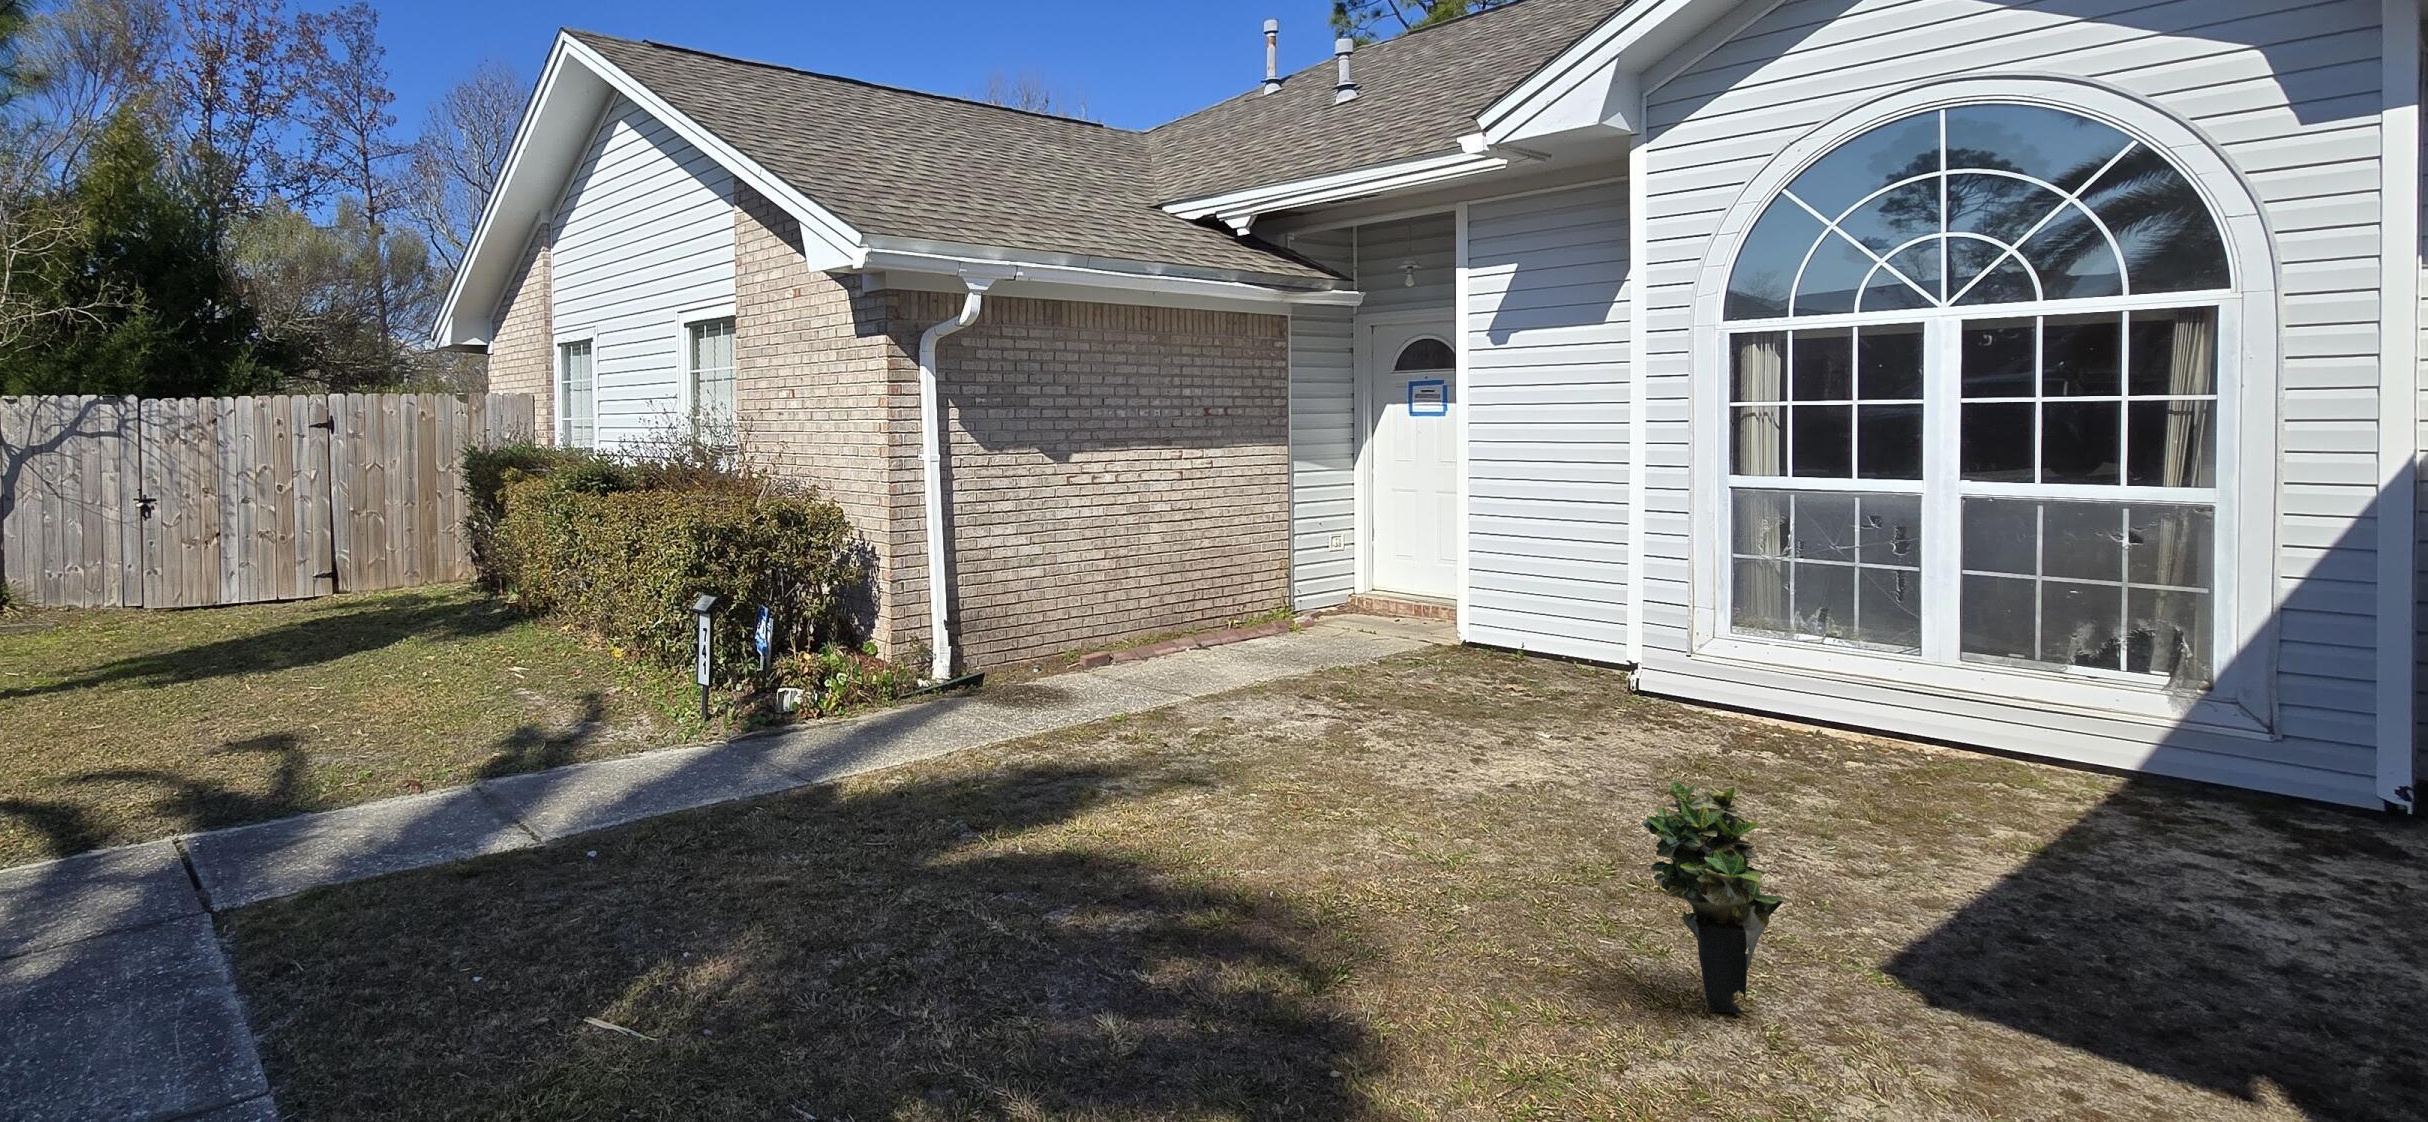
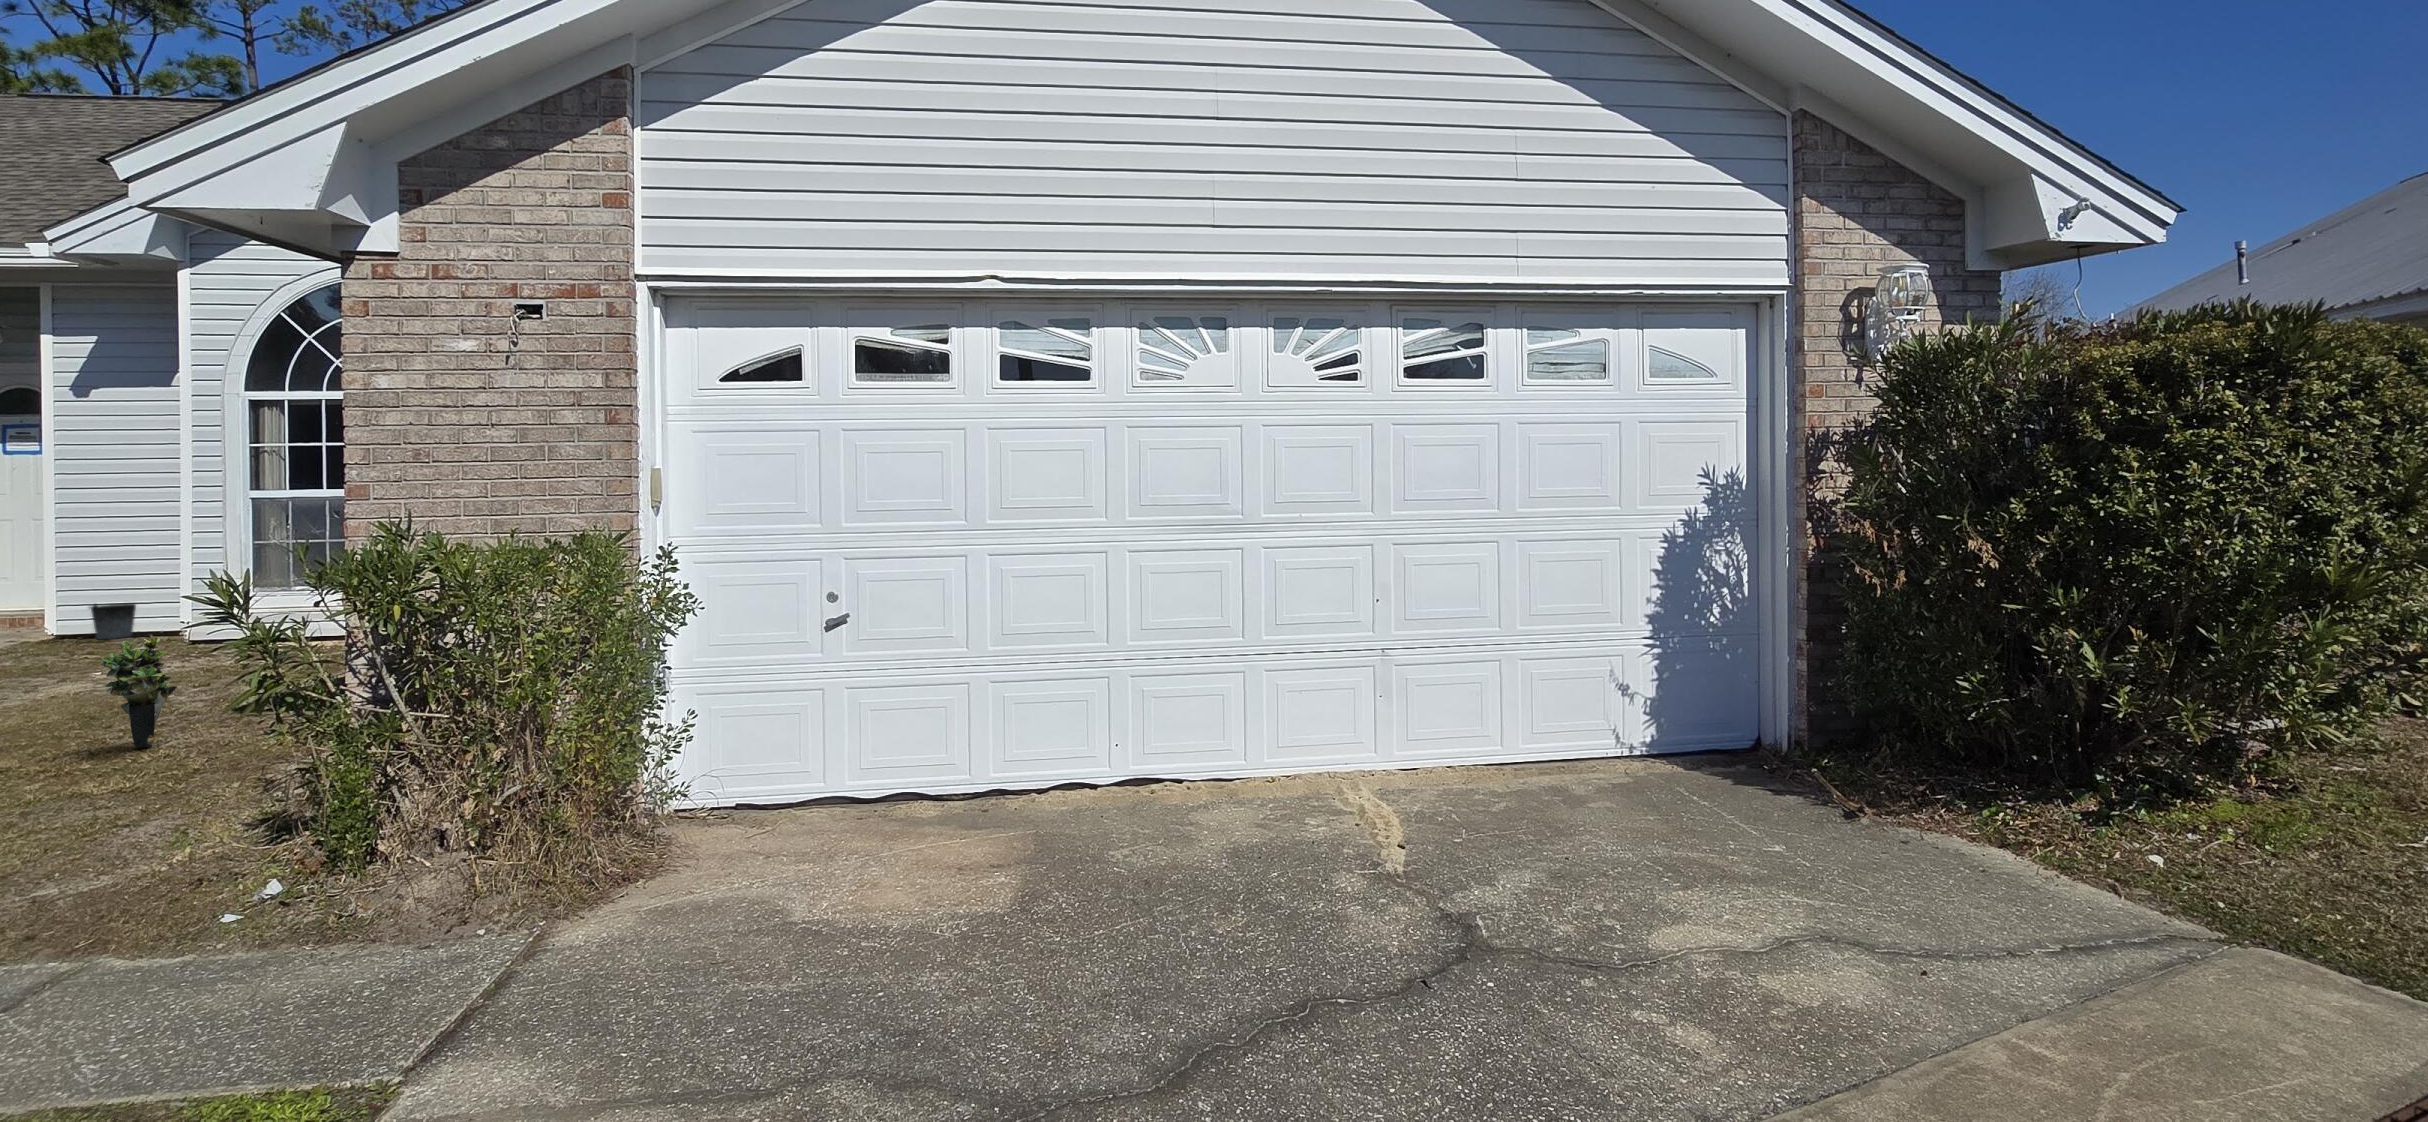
bucket: none [1511,608,1567,658] -> present [90,603,136,639]

